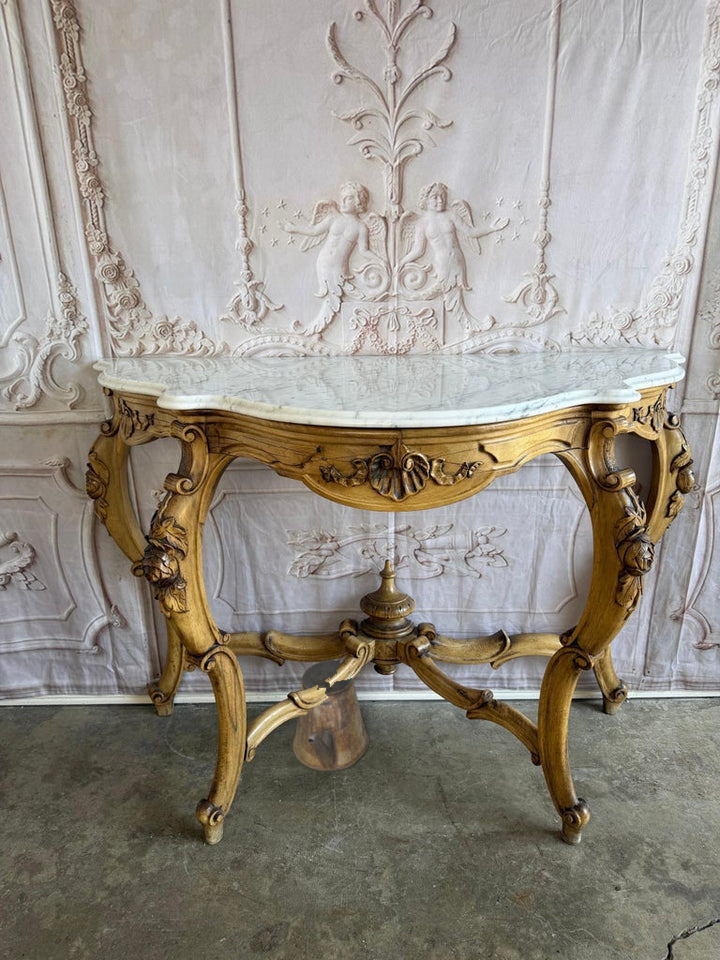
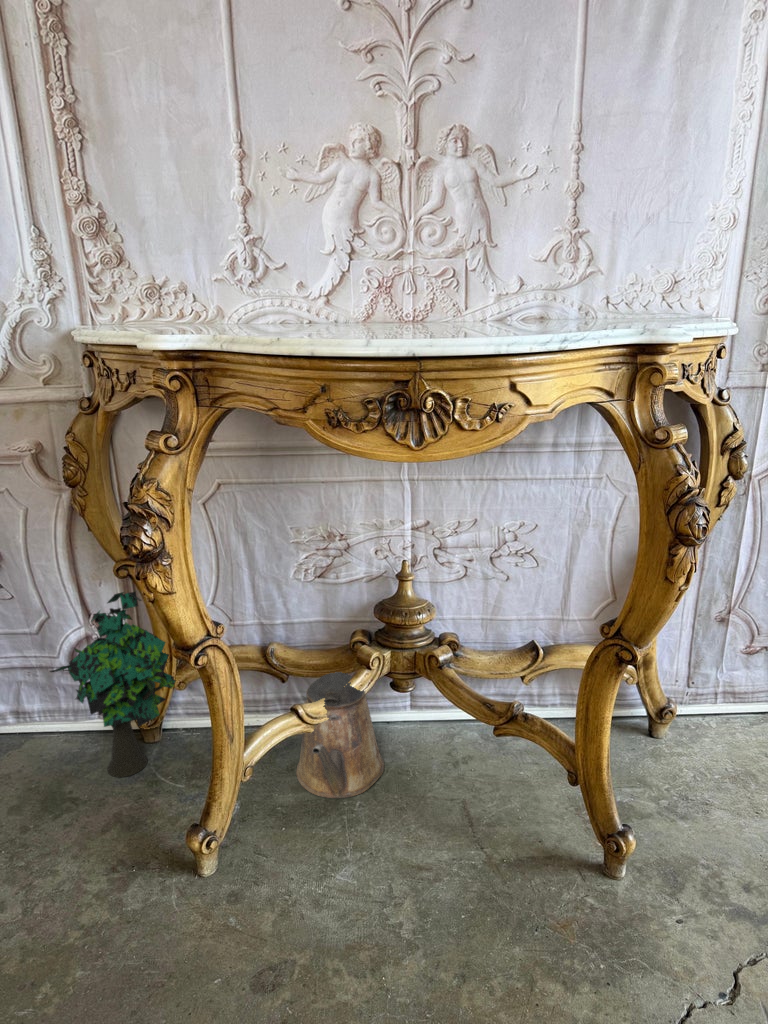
decorative plant: none [80,590,188,748] -> present [52,592,176,777]

